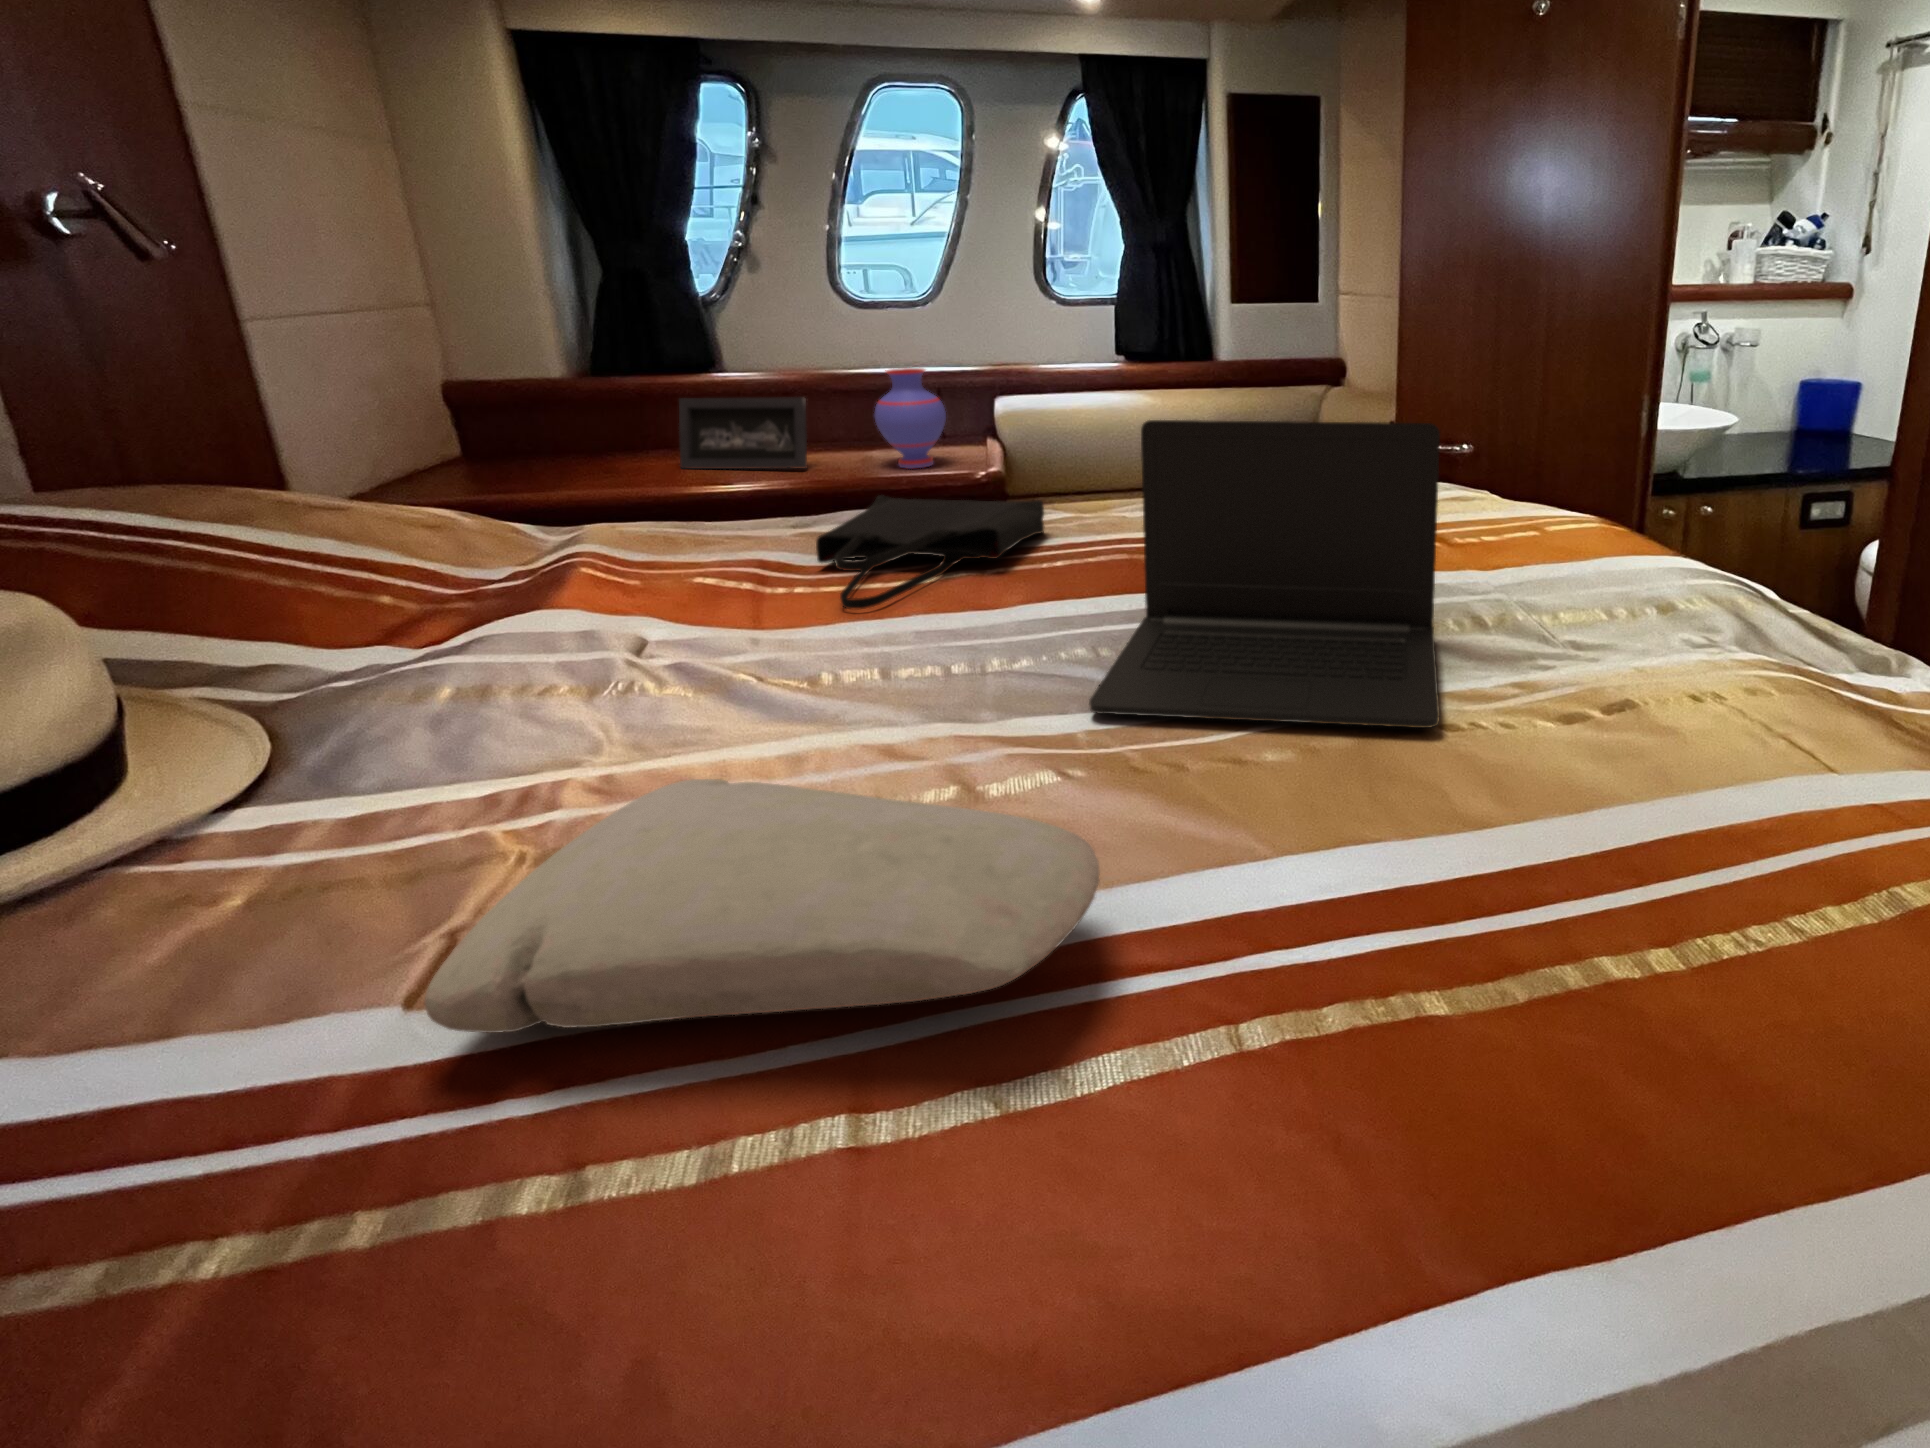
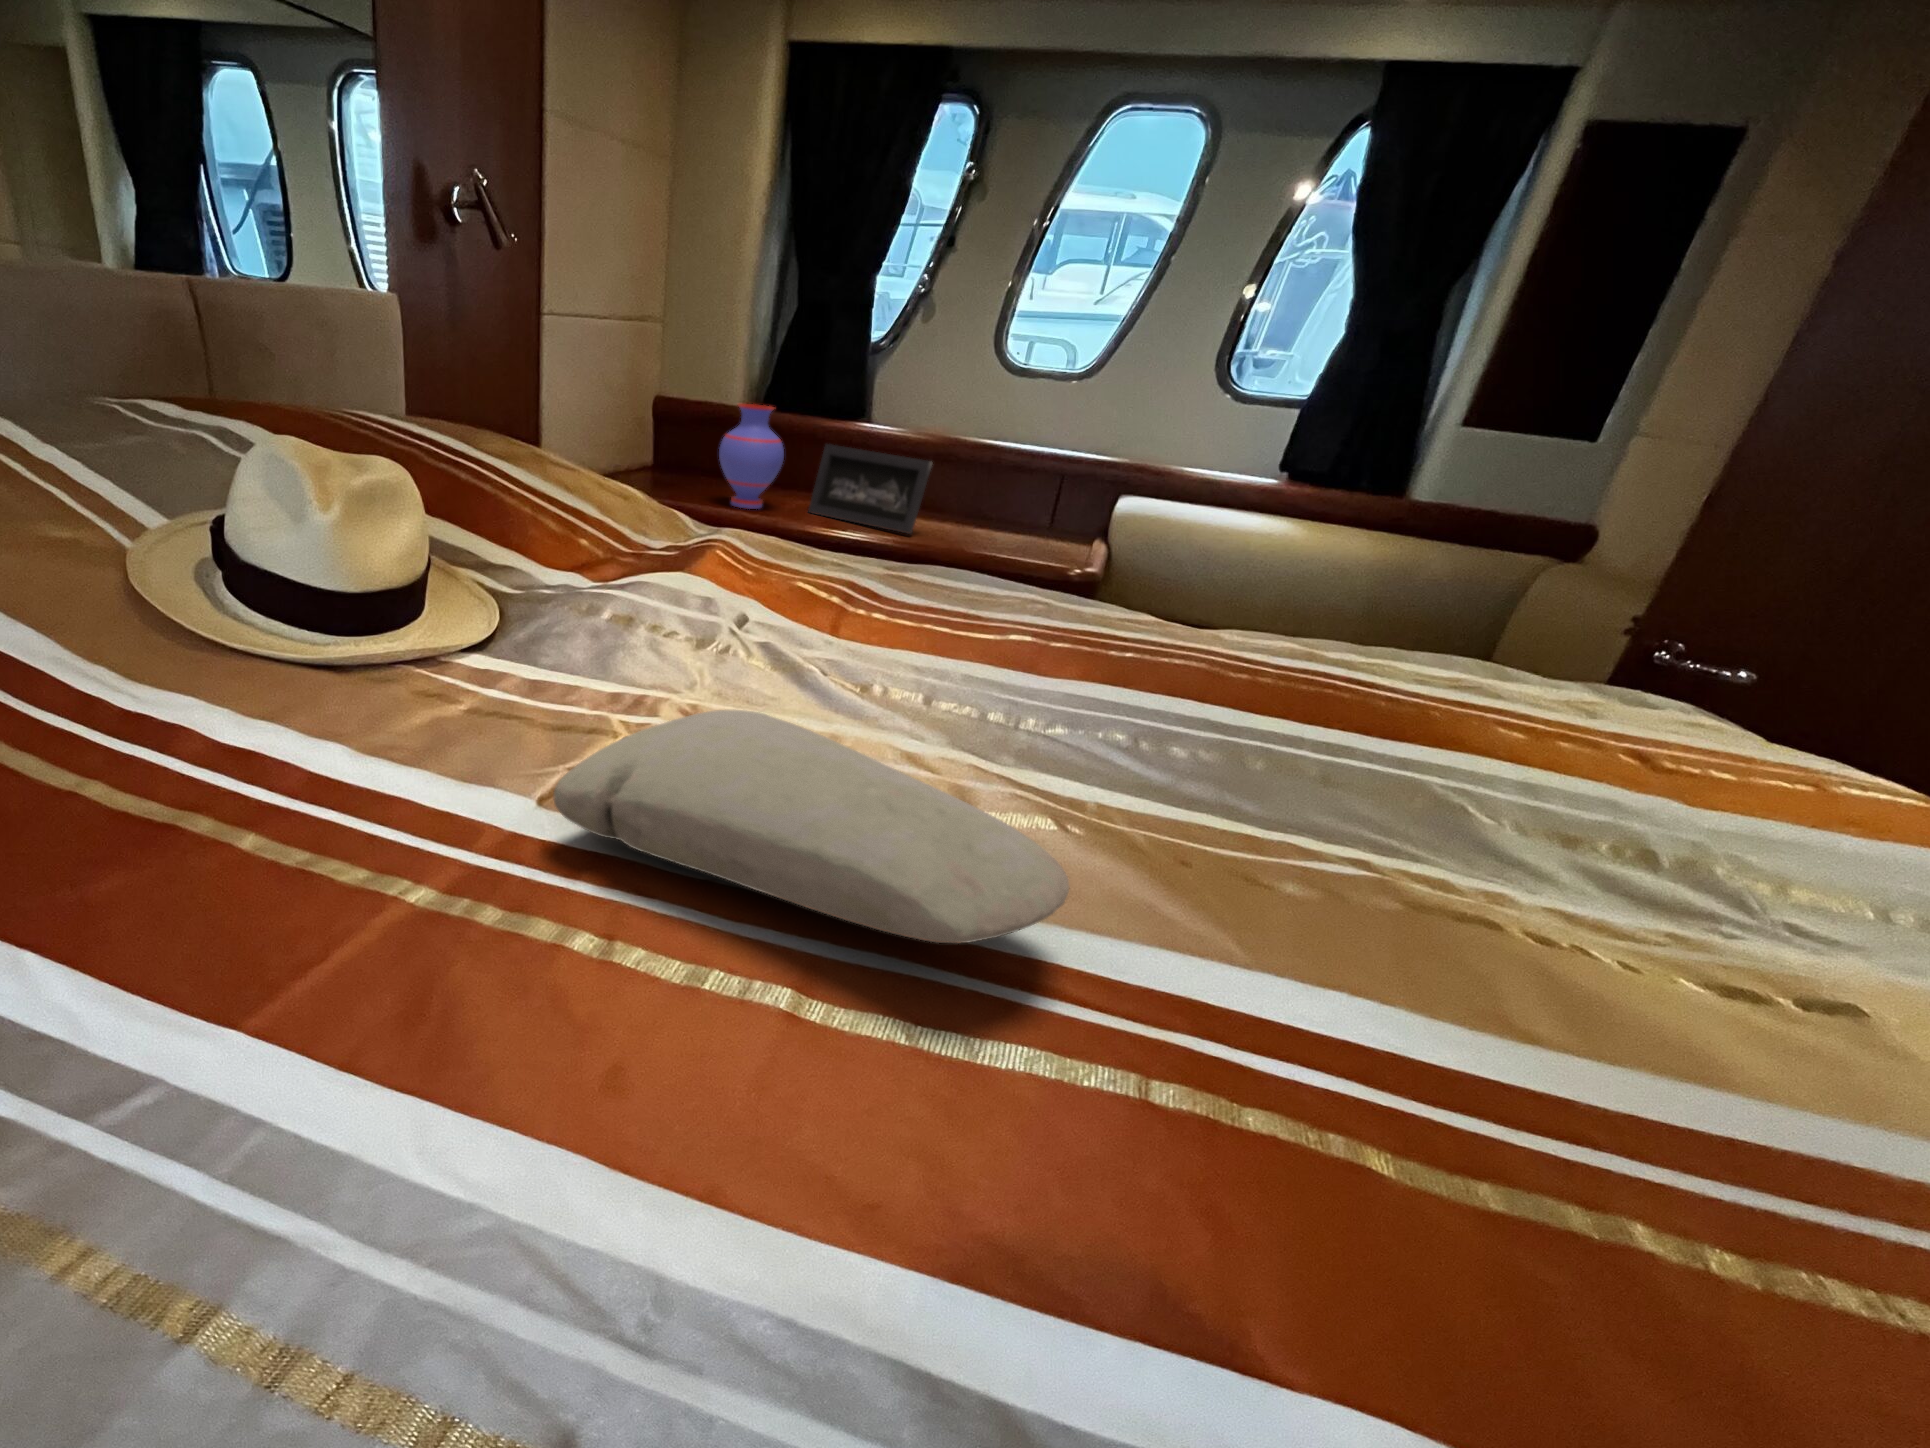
vase: present [875,368,946,469] -> present [719,404,784,509]
laptop: present [1089,420,1440,728] -> none [1108,497,1724,932]
tote bag: present [816,495,1044,609] -> none [899,551,1133,646]

